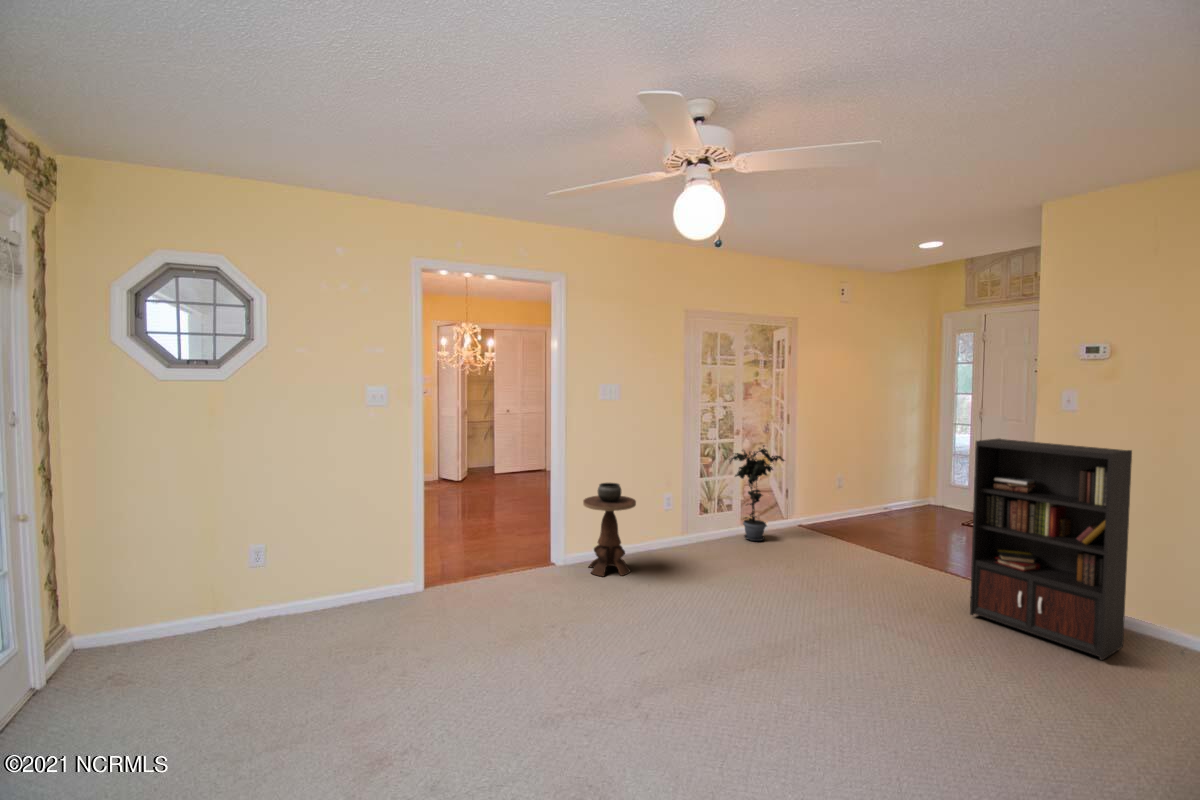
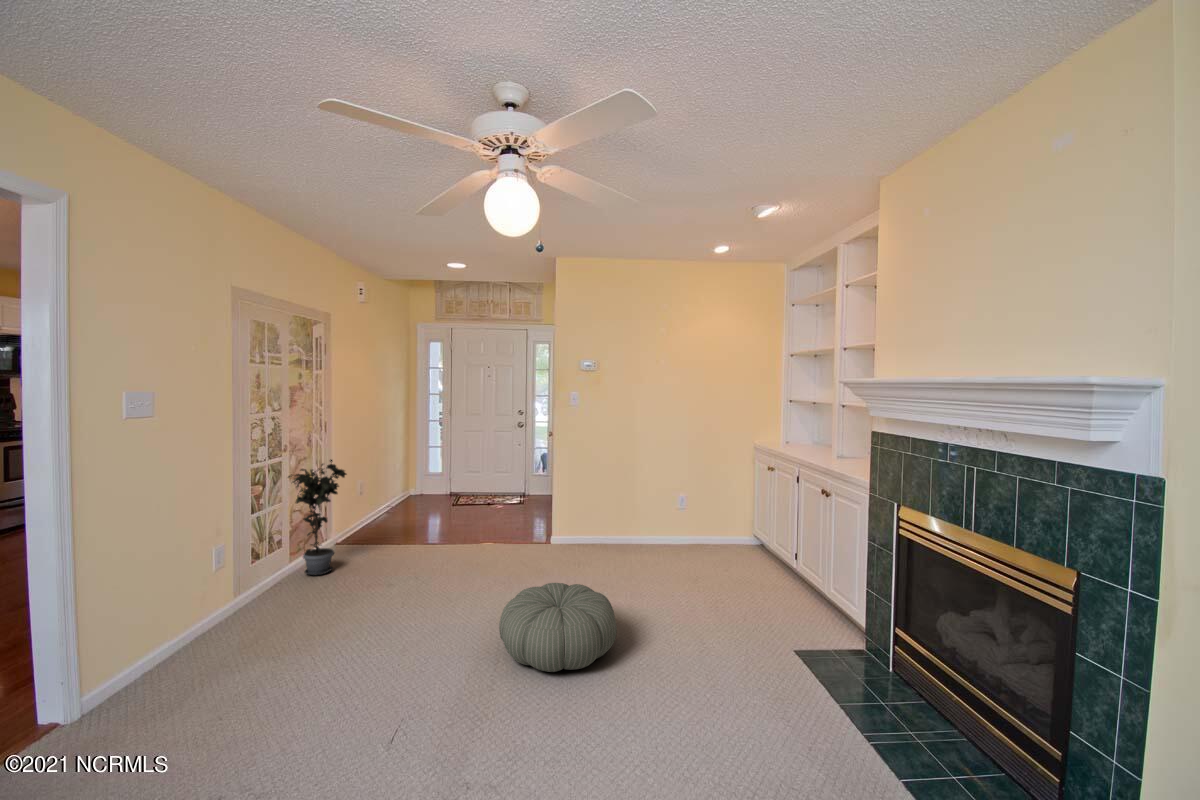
bookcase: present [970,439,1185,660] -> none [556,431,643,567]
side table: present [583,483,636,576] -> none [108,555,226,728]
pouf: none [773,593,913,690] -> present [499,583,617,672]

